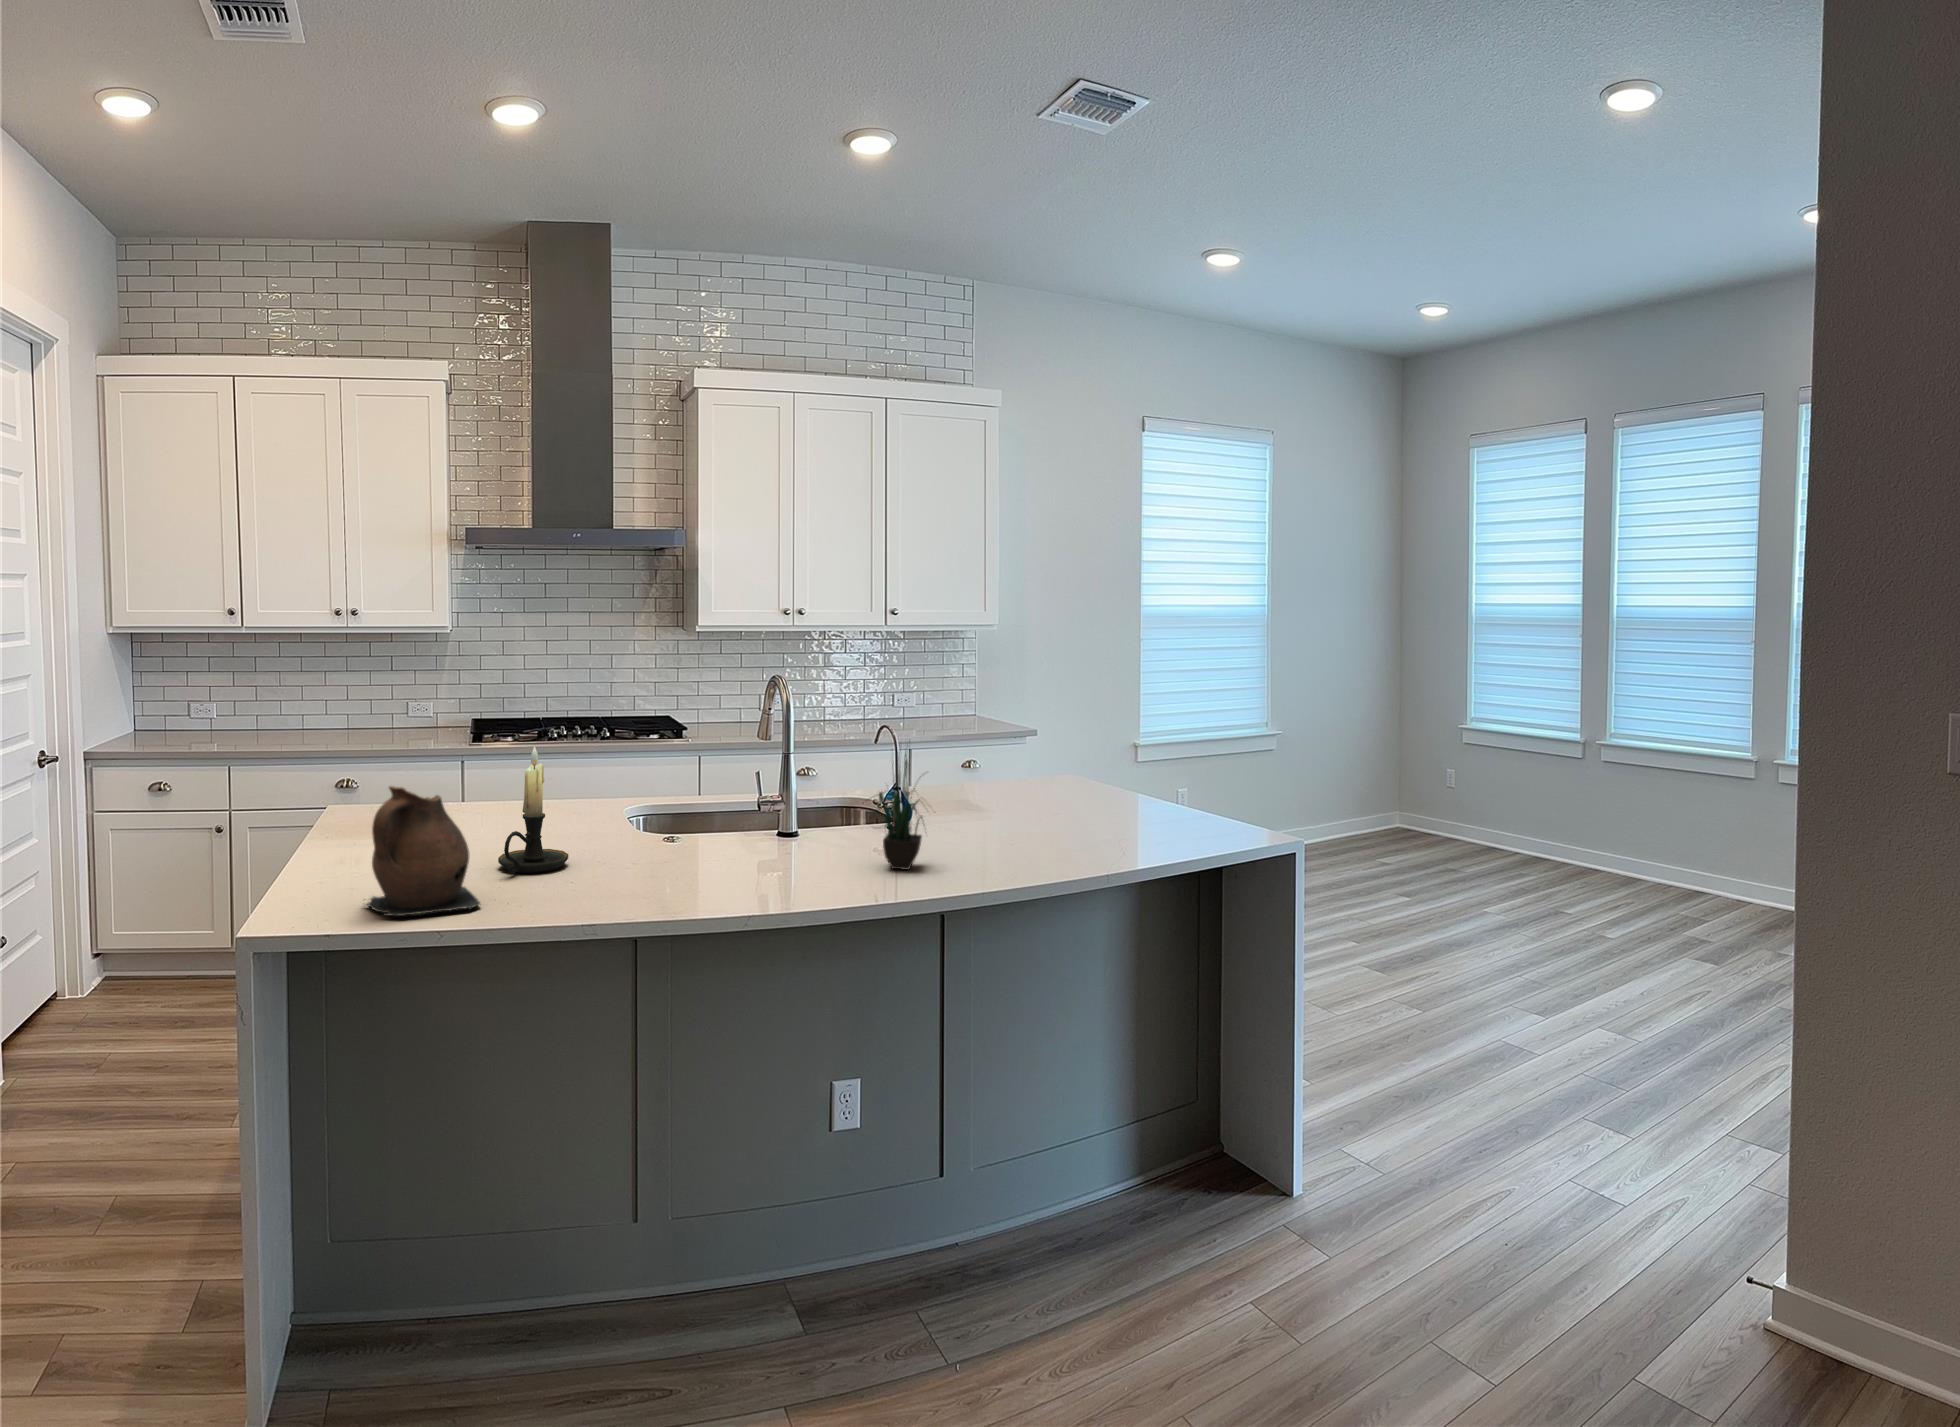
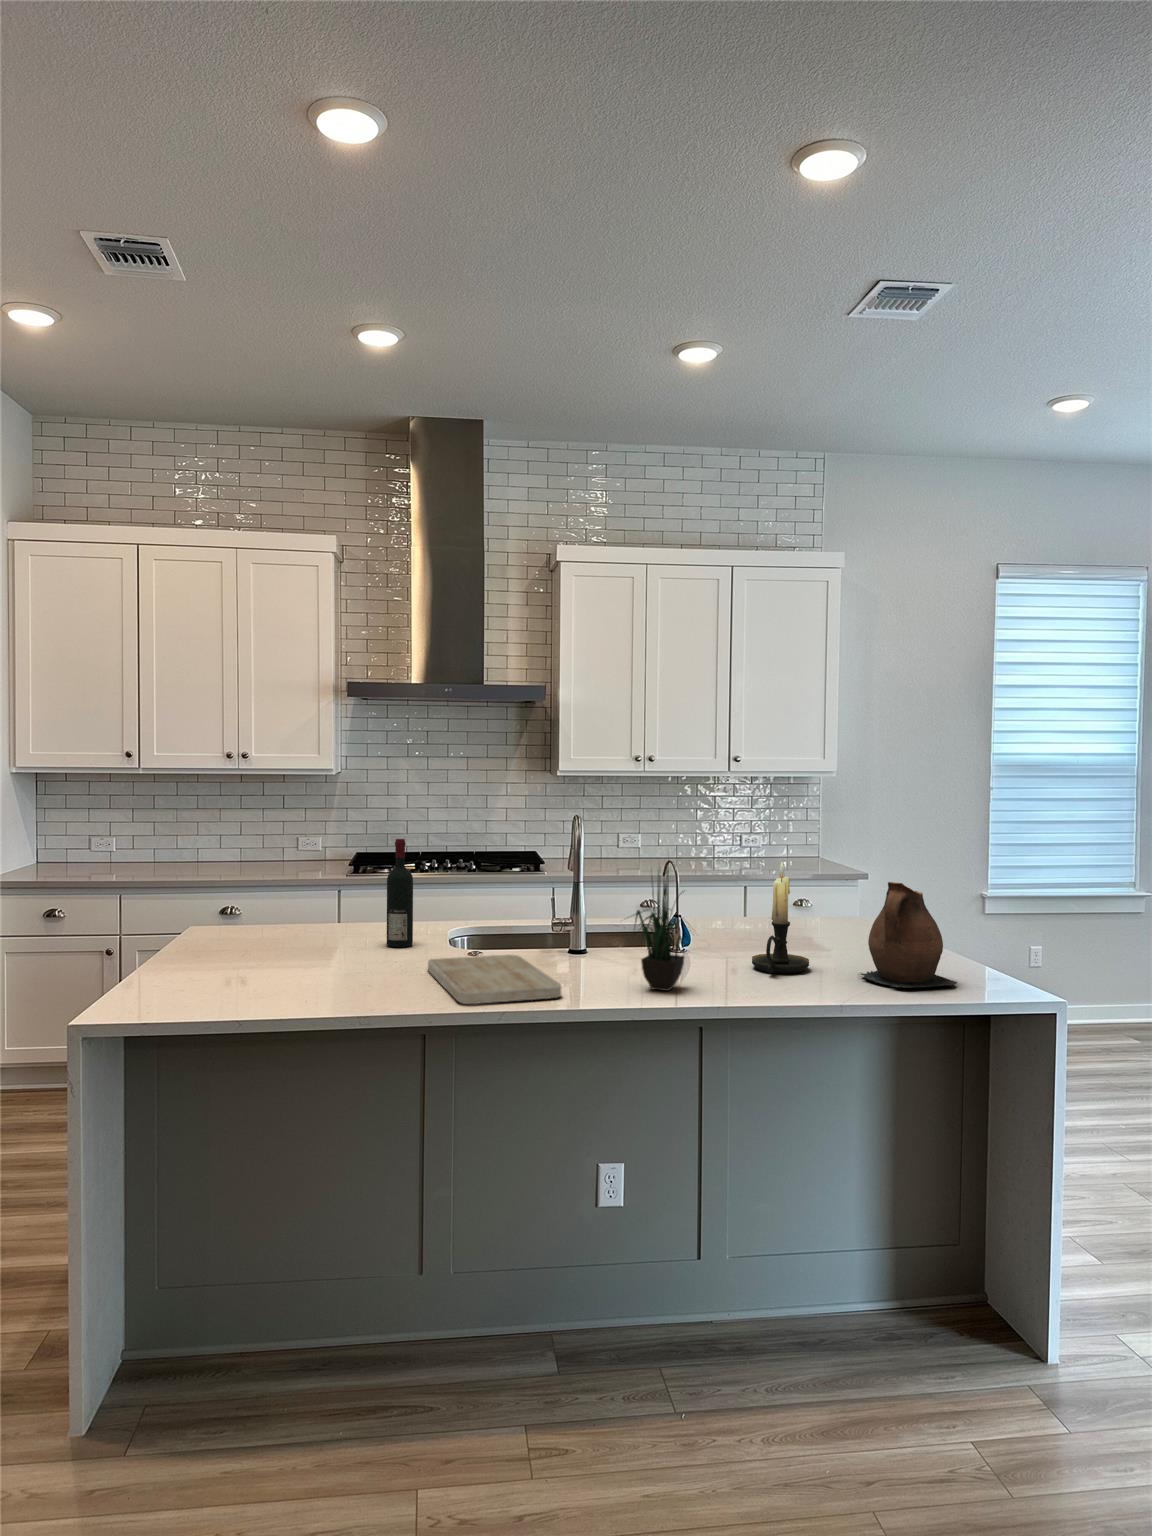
wine bottle: none [579,717,610,834] -> present [387,839,413,947]
candle holder: present [498,747,568,875] -> present [752,862,809,974]
ceramic pitcher: present [364,786,480,916] -> present [861,882,957,988]
cutting board: none [648,839,809,894] -> present [428,955,561,1004]

